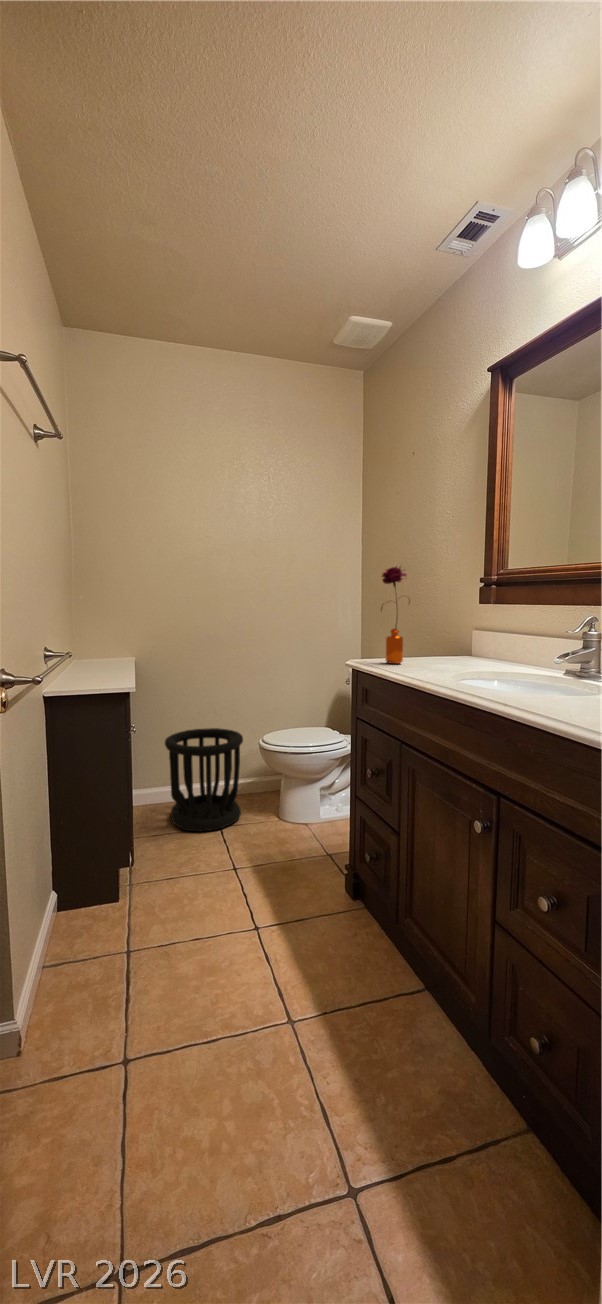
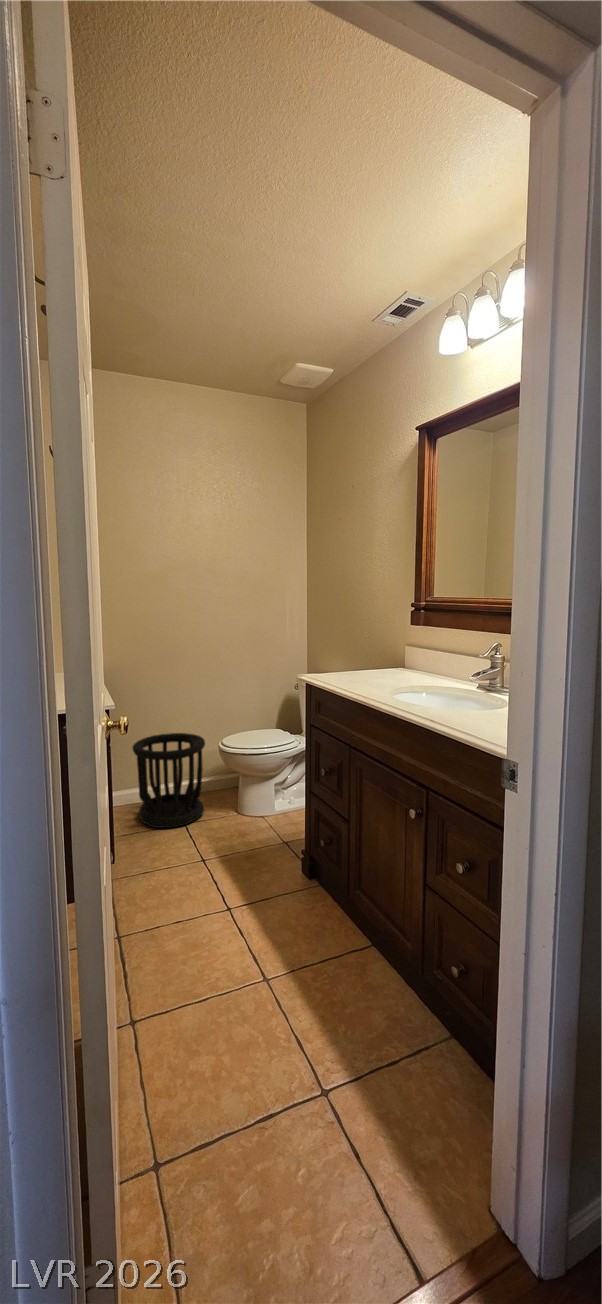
flower: present [381,566,407,664] -> none [330,596,355,679]

